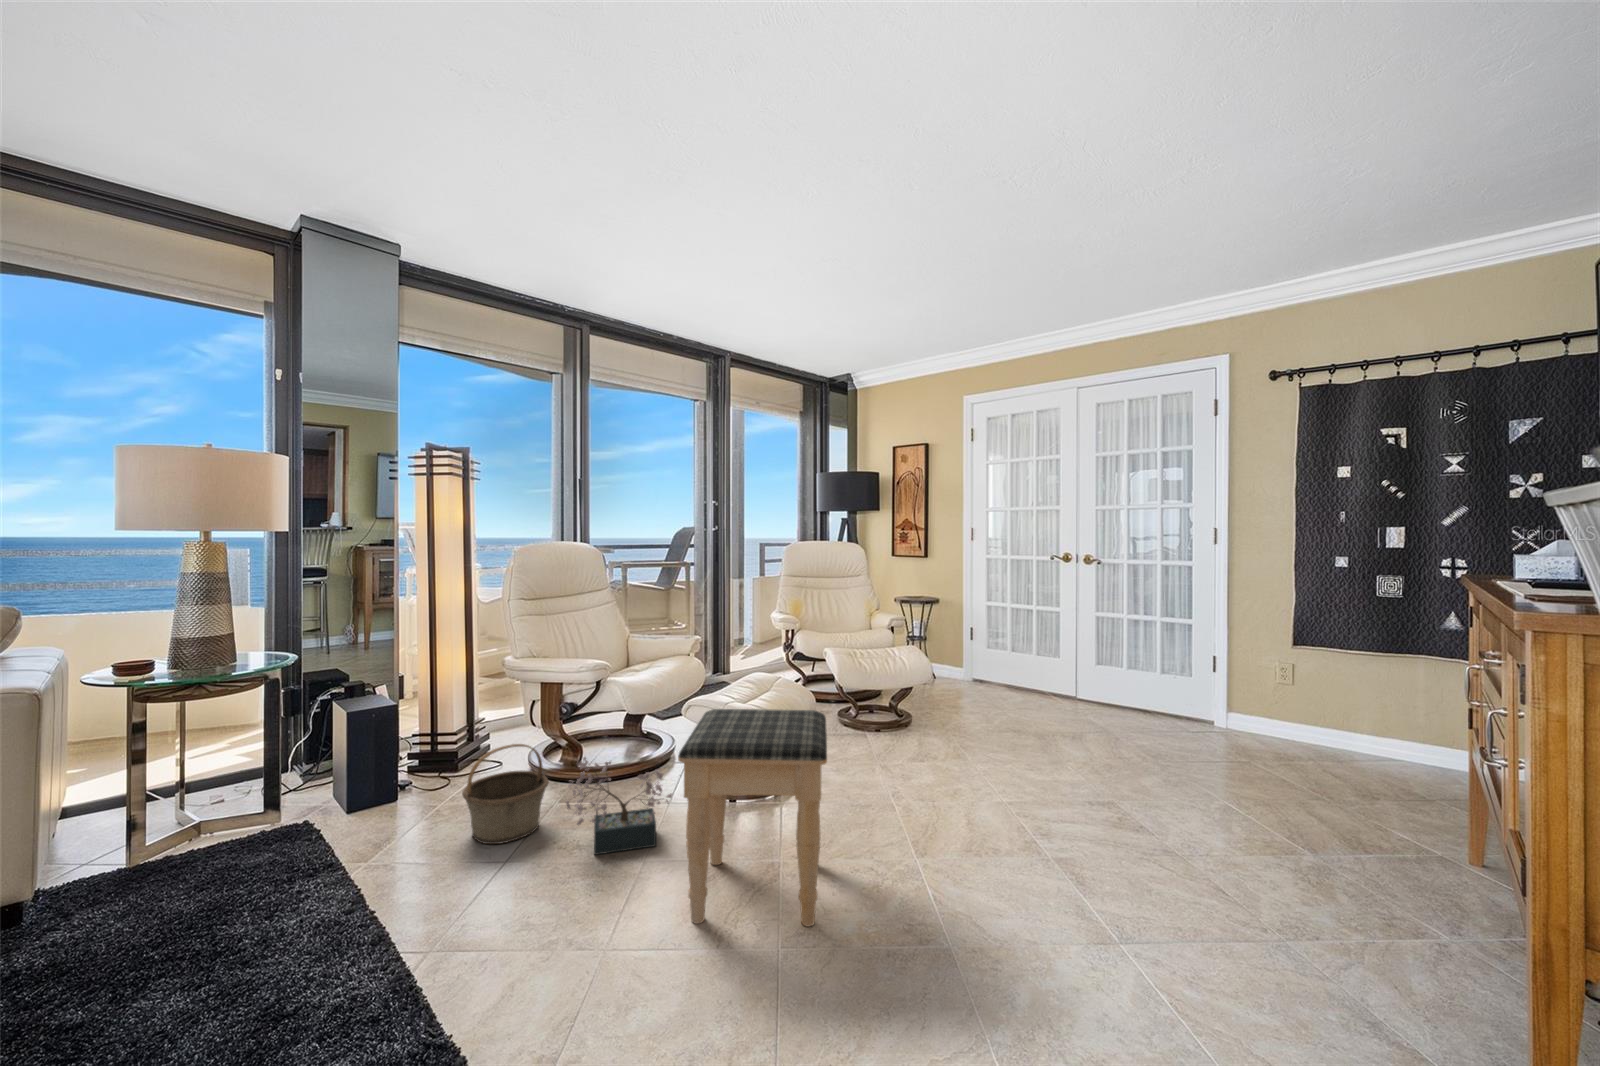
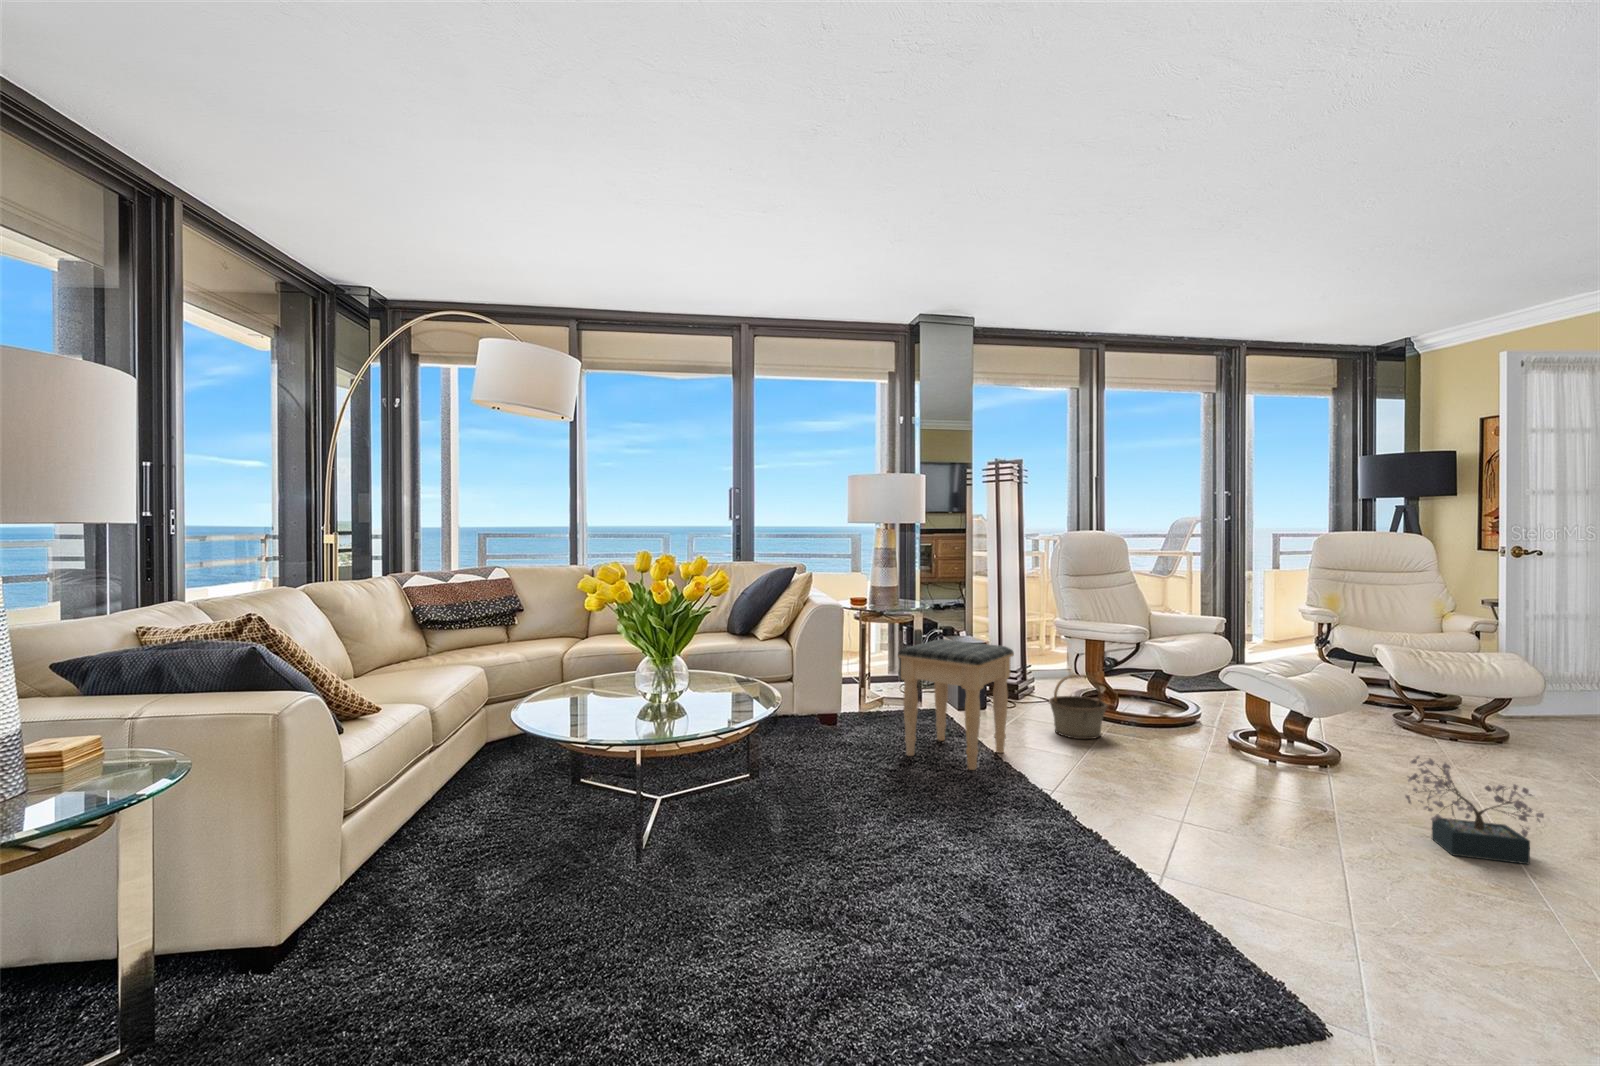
footstool: present [678,709,827,927] -> present [898,639,1014,770]
decorative plant: present [566,757,672,855] -> present [1405,756,1544,864]

